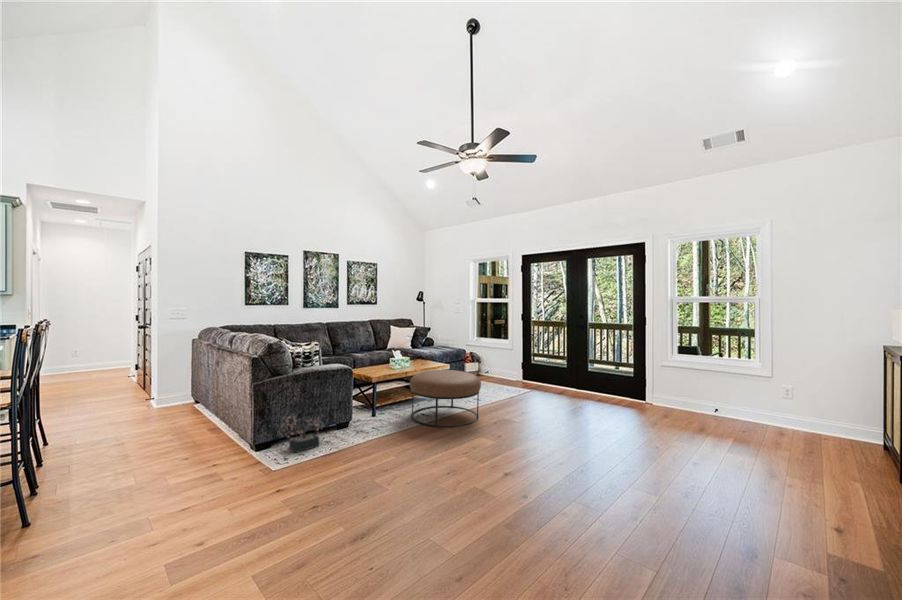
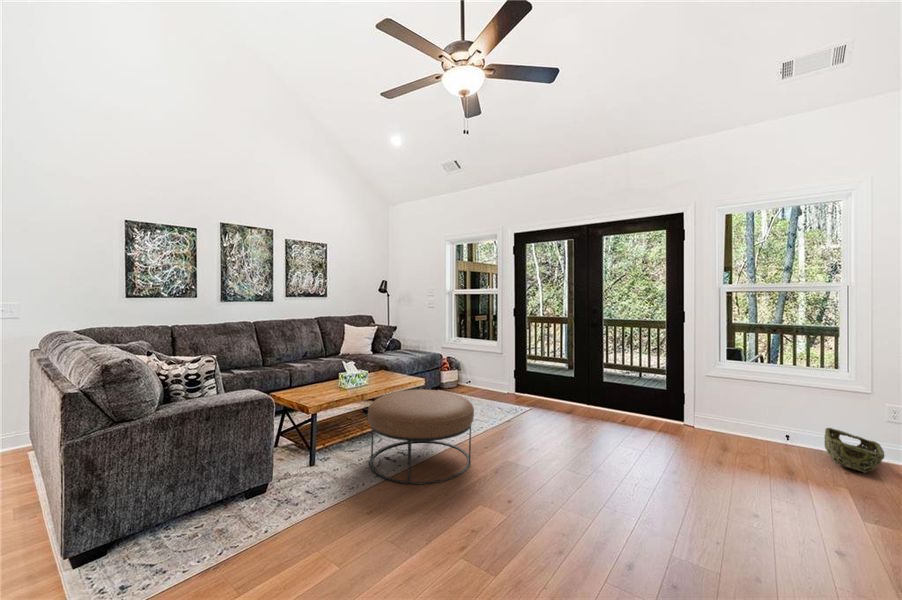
woven basket: none [732,403,774,432] -> present [824,428,885,473]
decorative plant: present [281,416,323,452] -> none [120,491,212,566]

